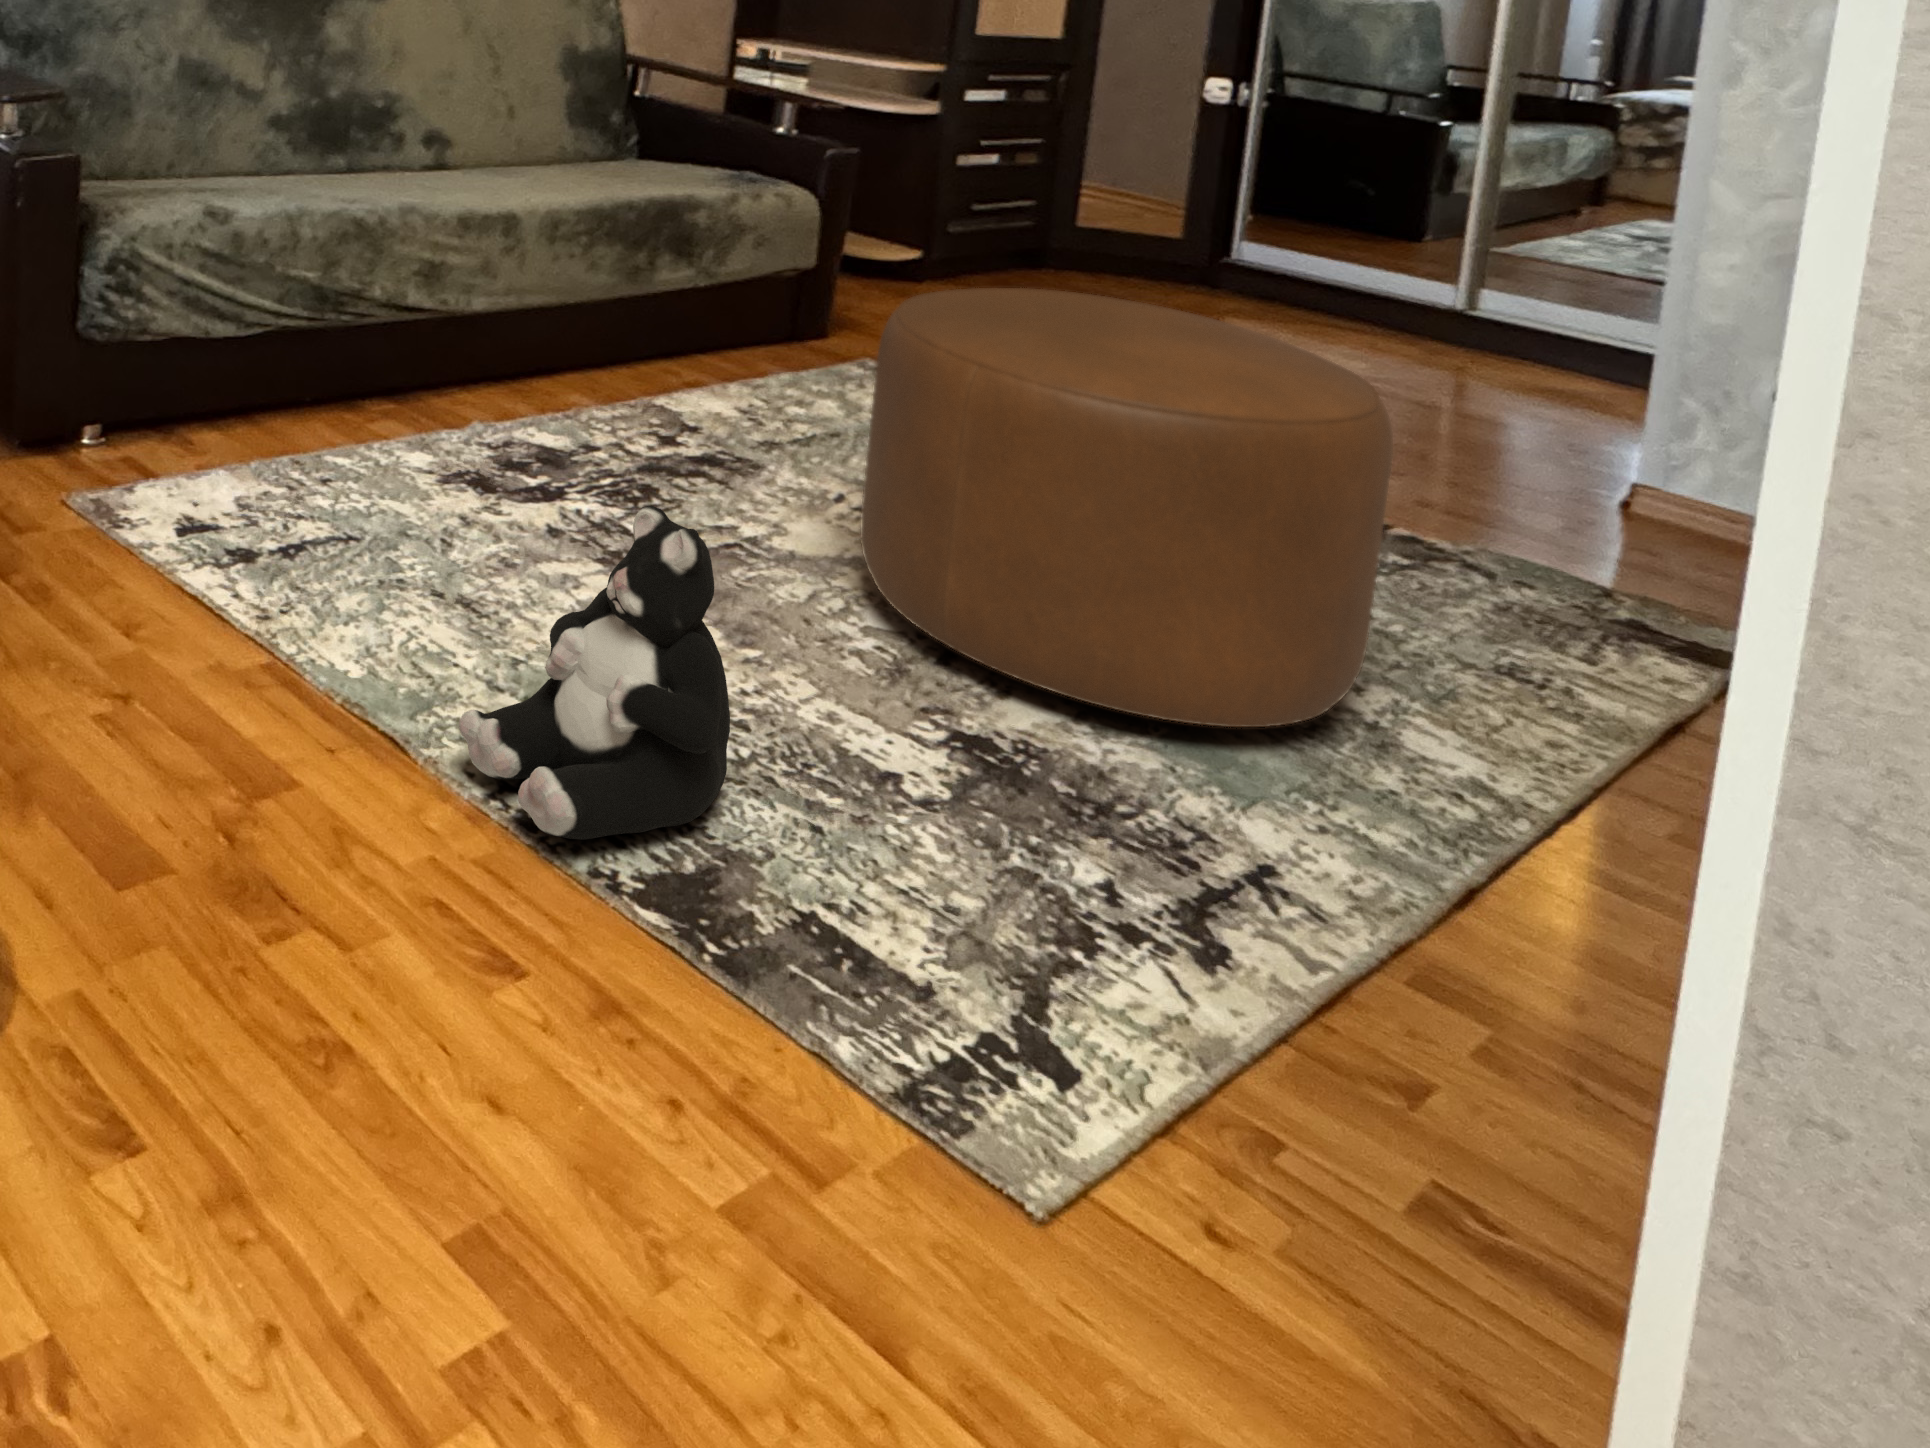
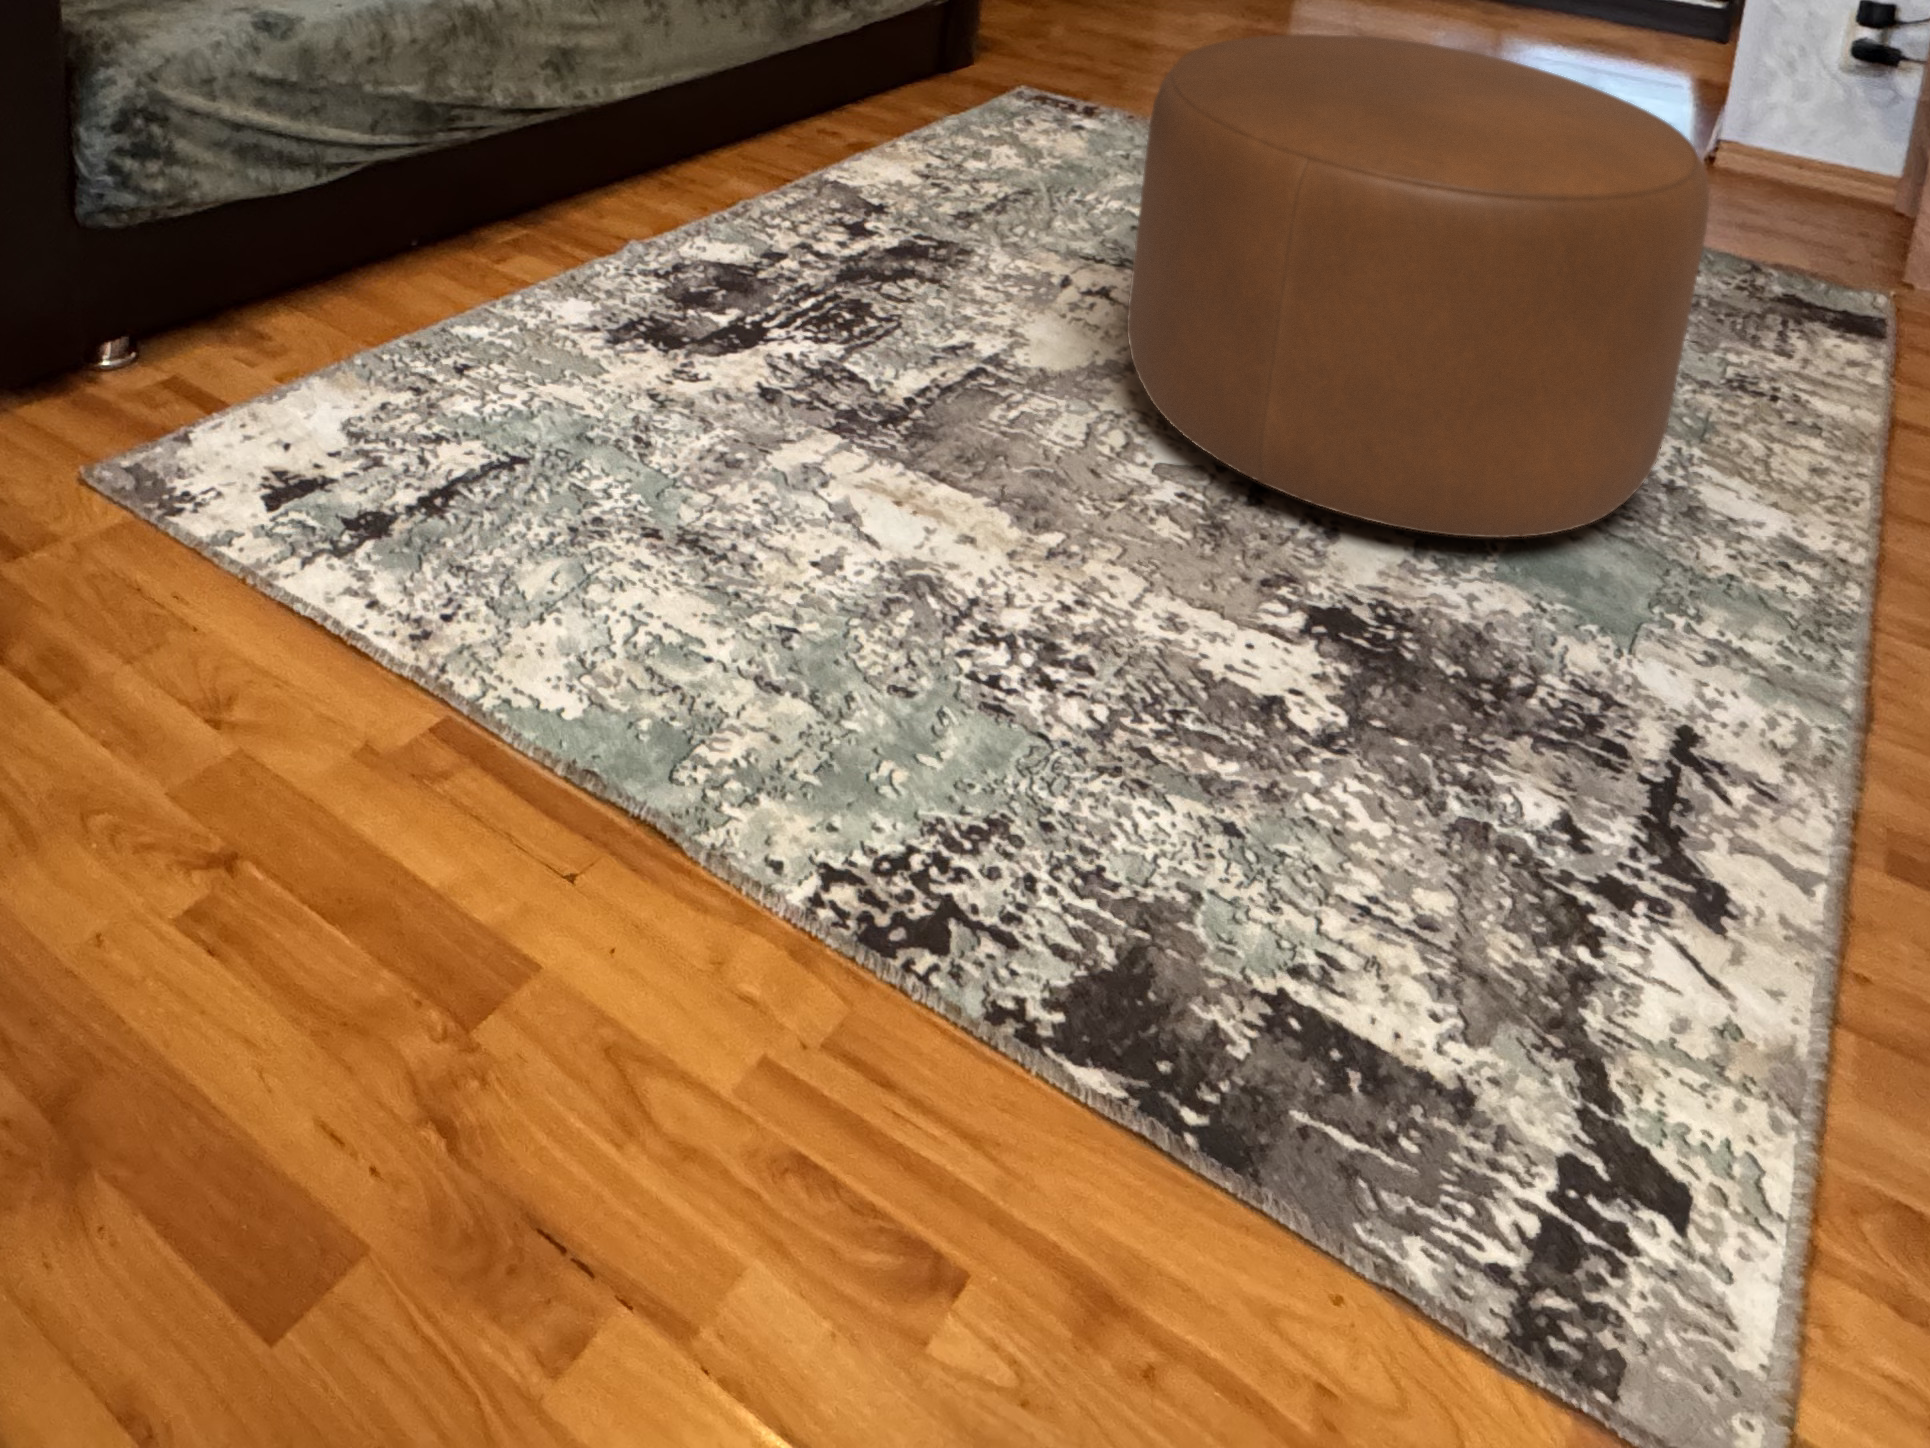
plush toy: present [459,506,730,840] -> none [757,445,1125,964]

